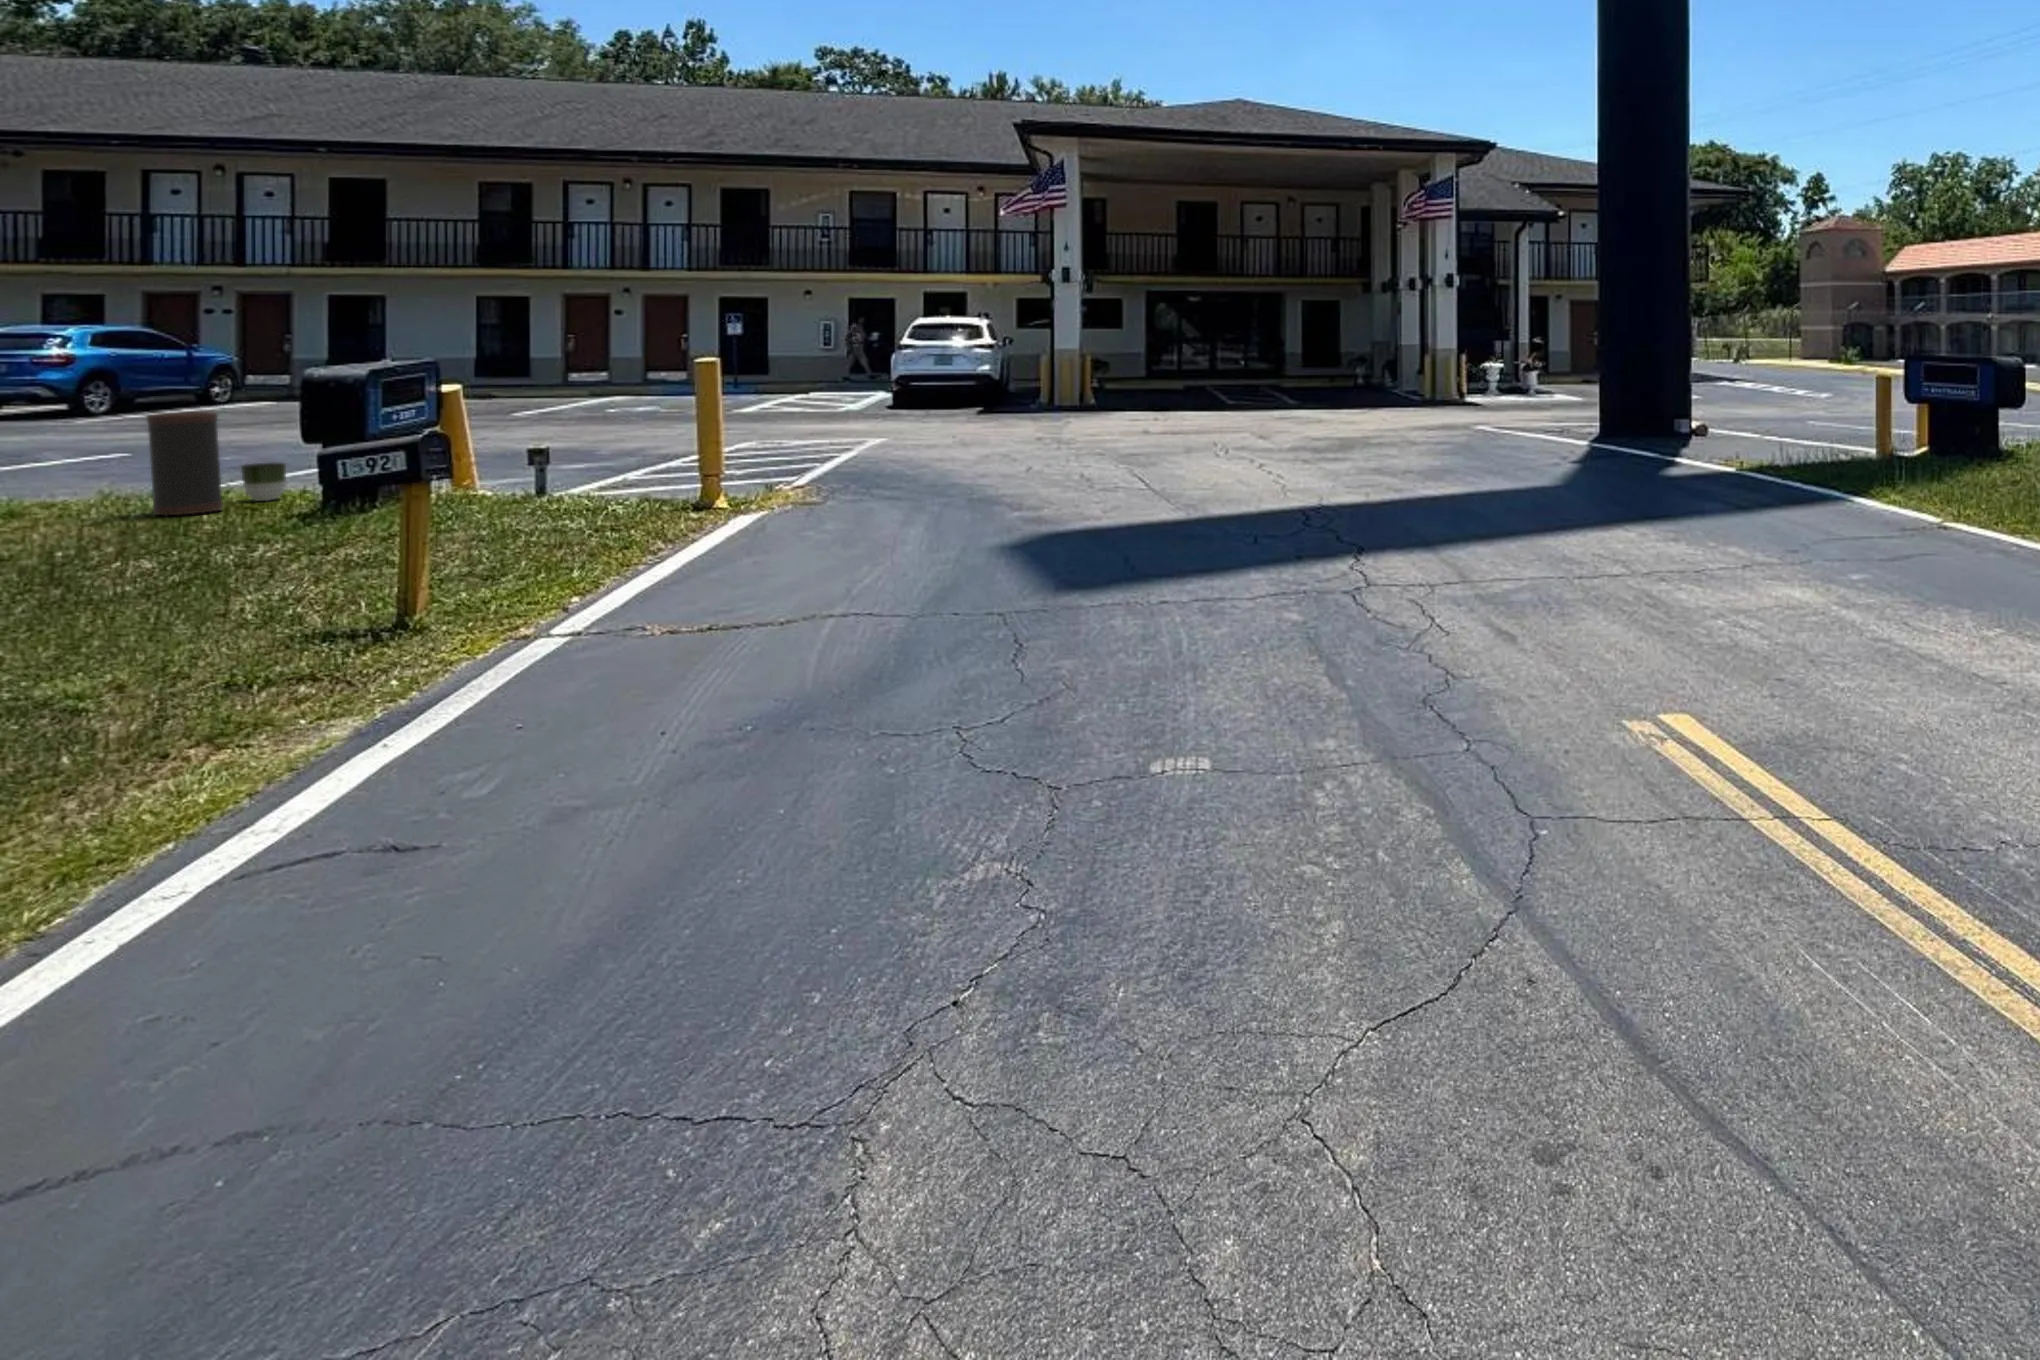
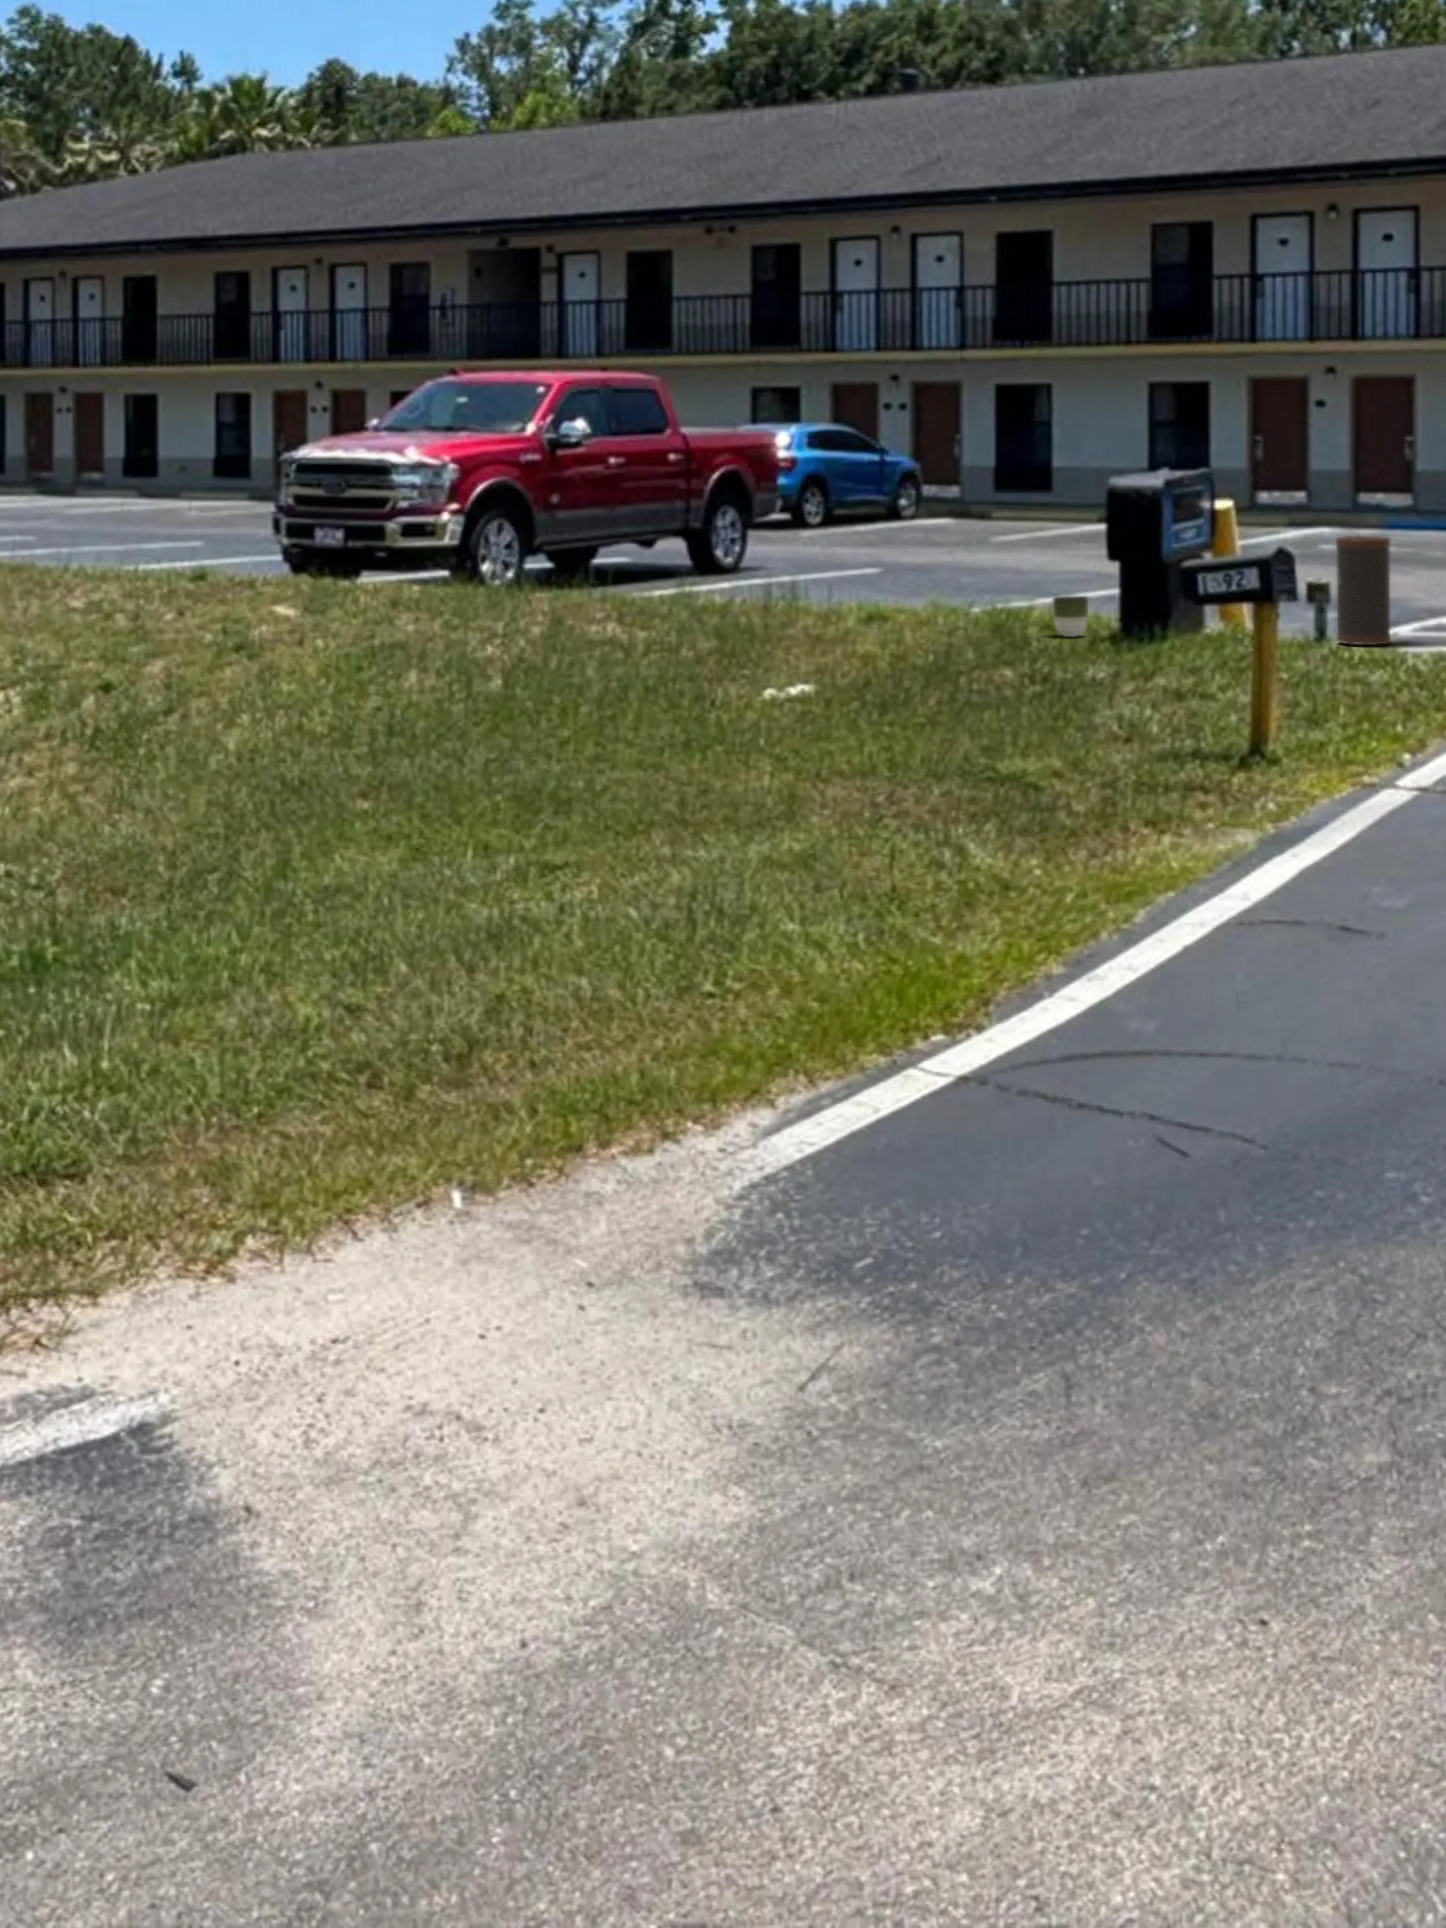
trash can: present [147,411,223,516] -> present [1336,536,1391,645]

